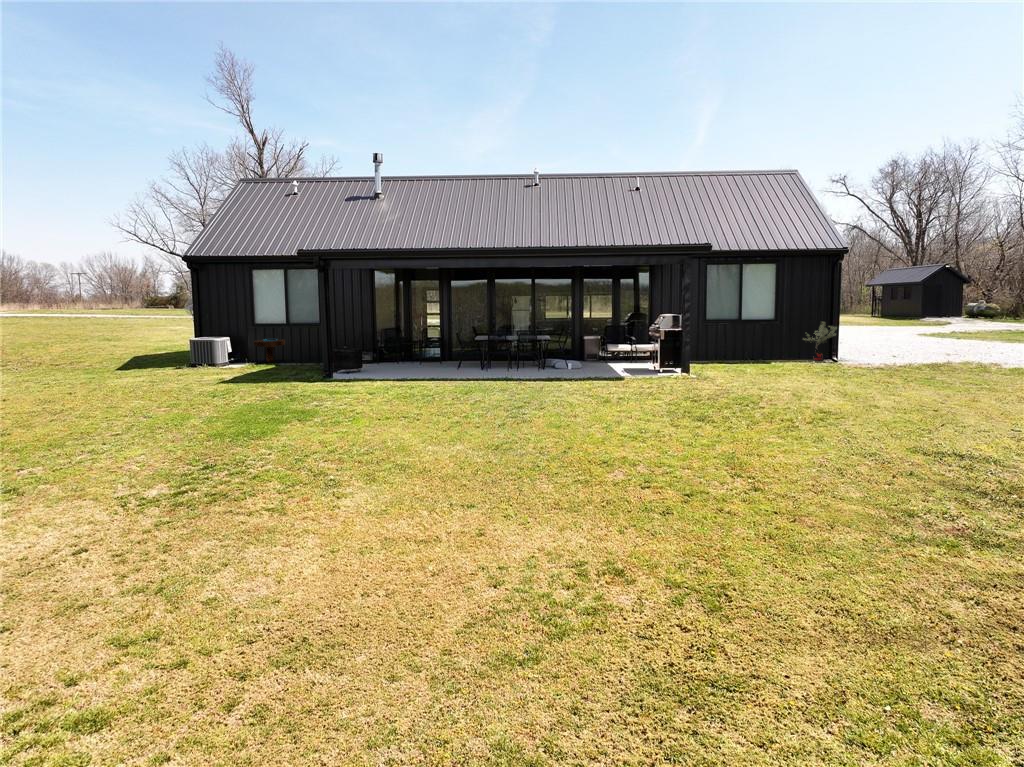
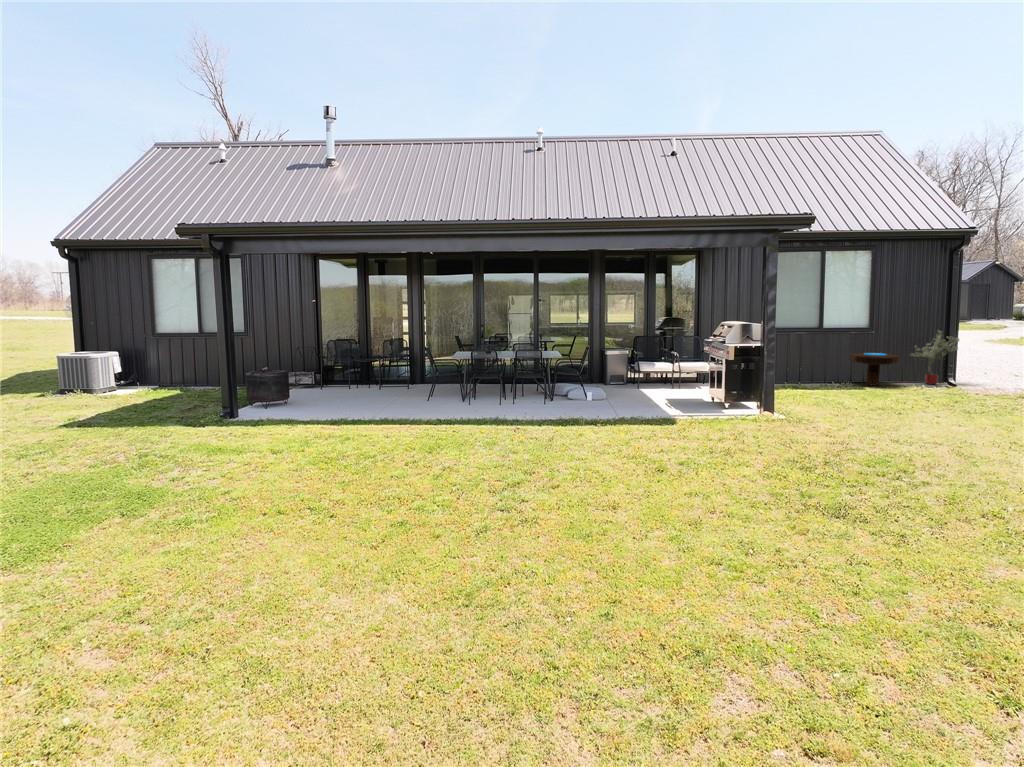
side table: present [253,339,285,362] -> present [850,353,900,386]

